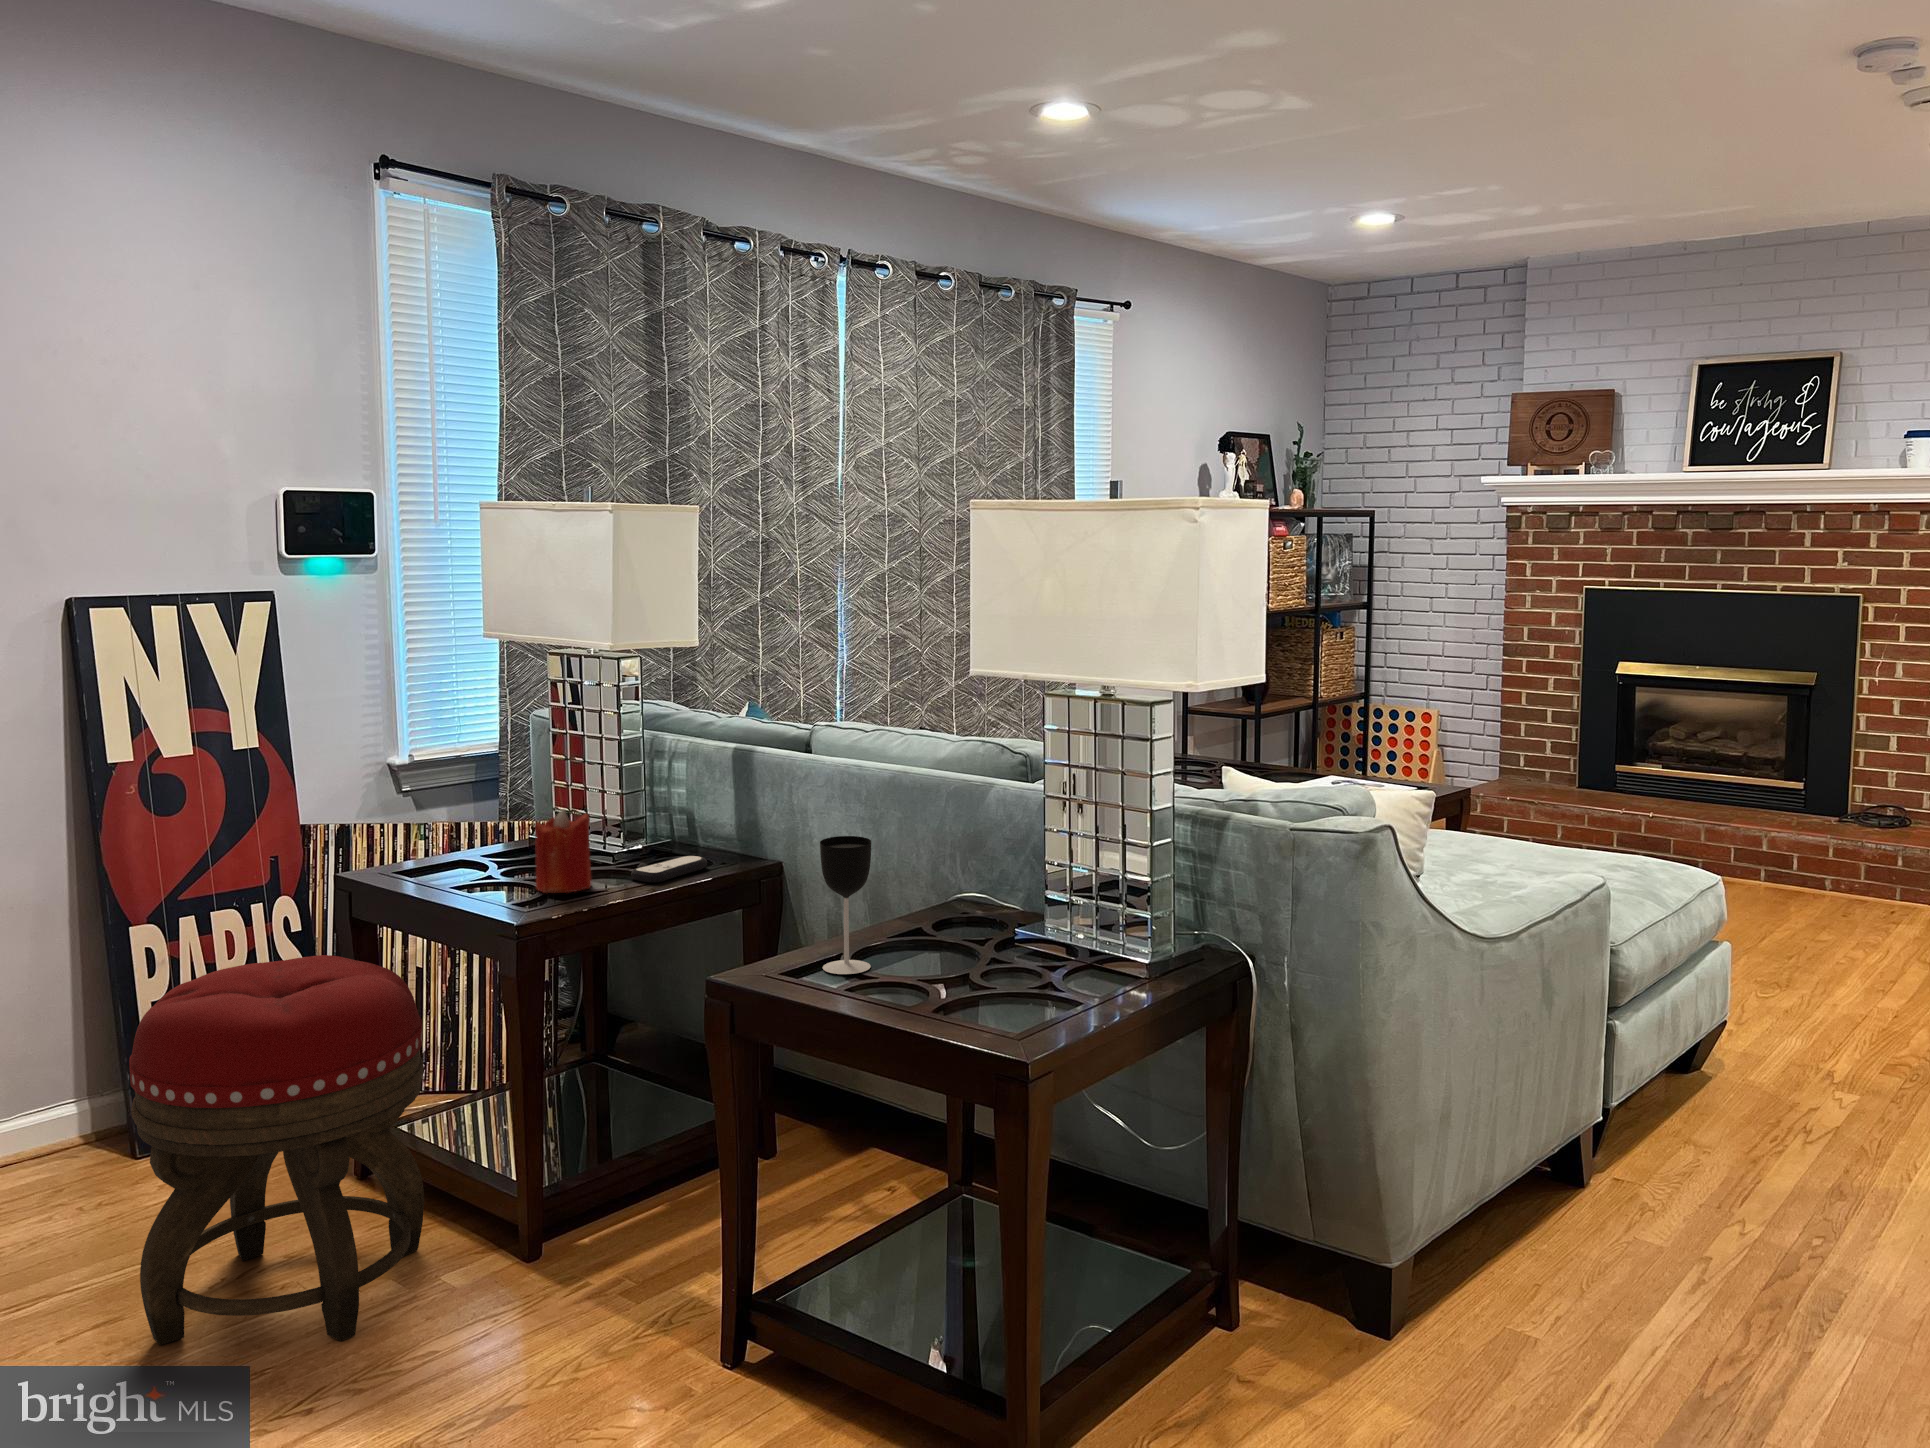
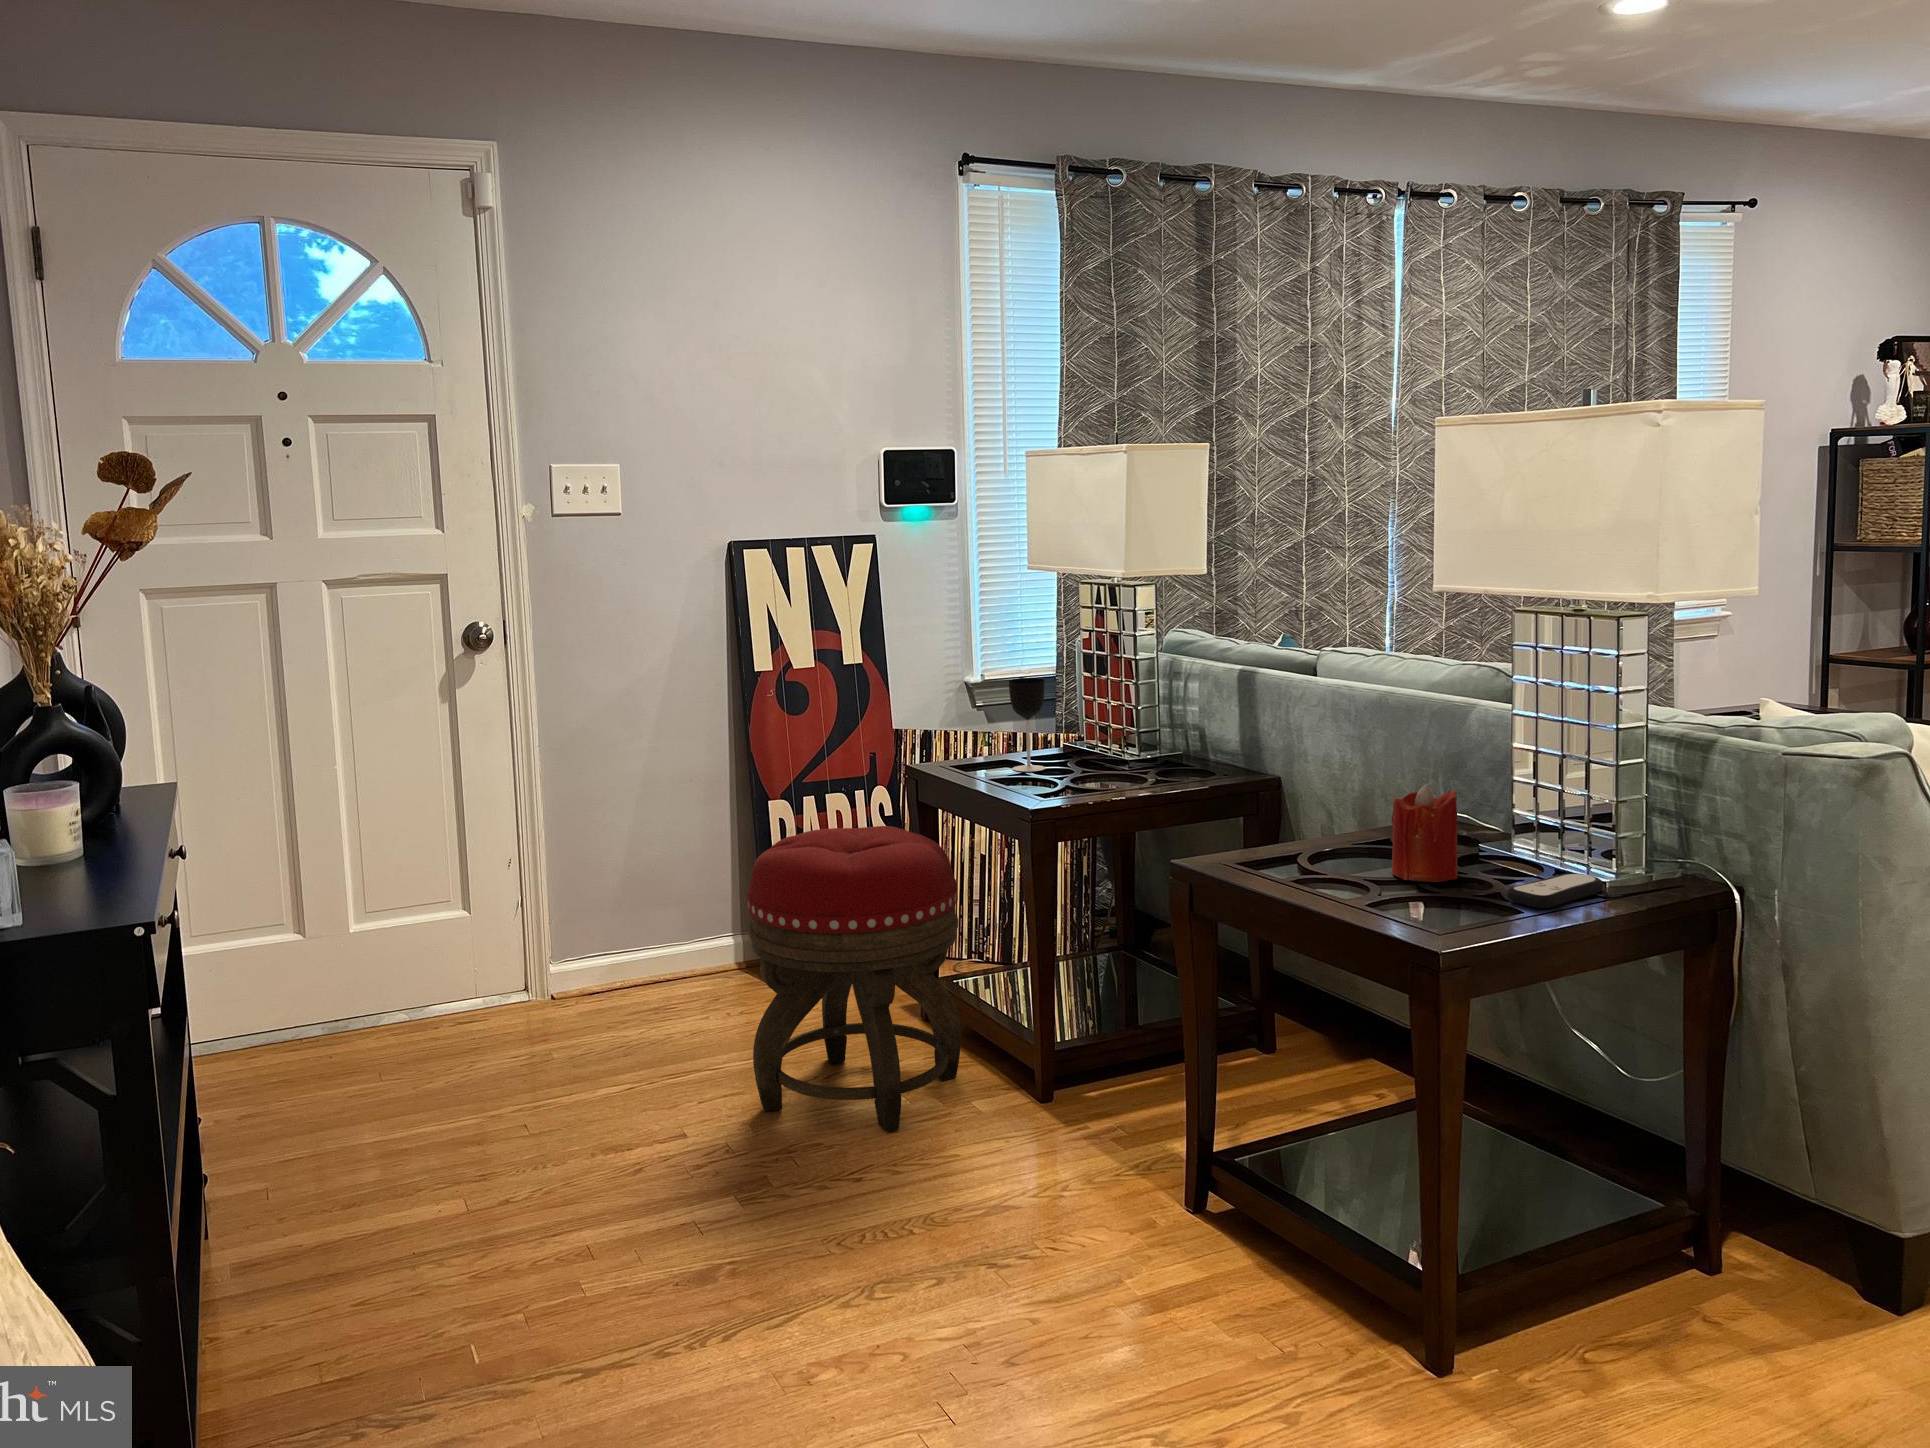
candle: present [535,810,592,893] -> present [1392,783,1458,882]
wine glass: present [820,836,871,974] -> present [1009,678,1045,771]
remote control: present [631,856,707,883] -> present [1506,873,1603,908]

